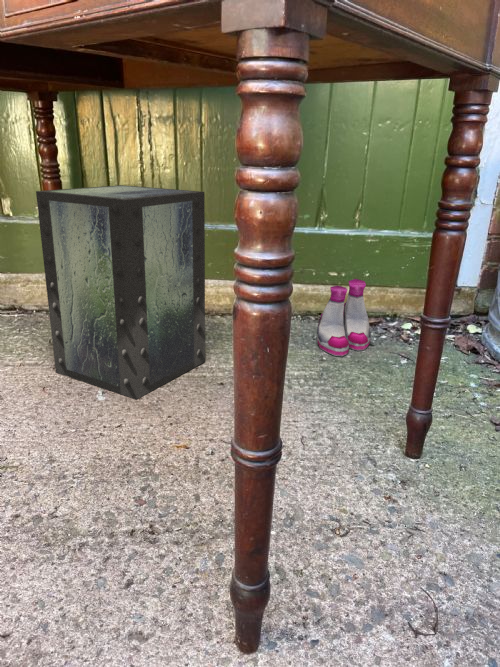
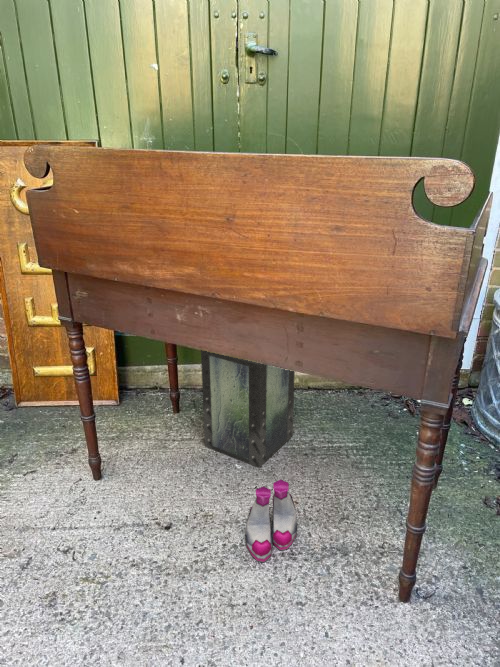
boots: present [317,279,371,356] -> present [245,479,297,562]

